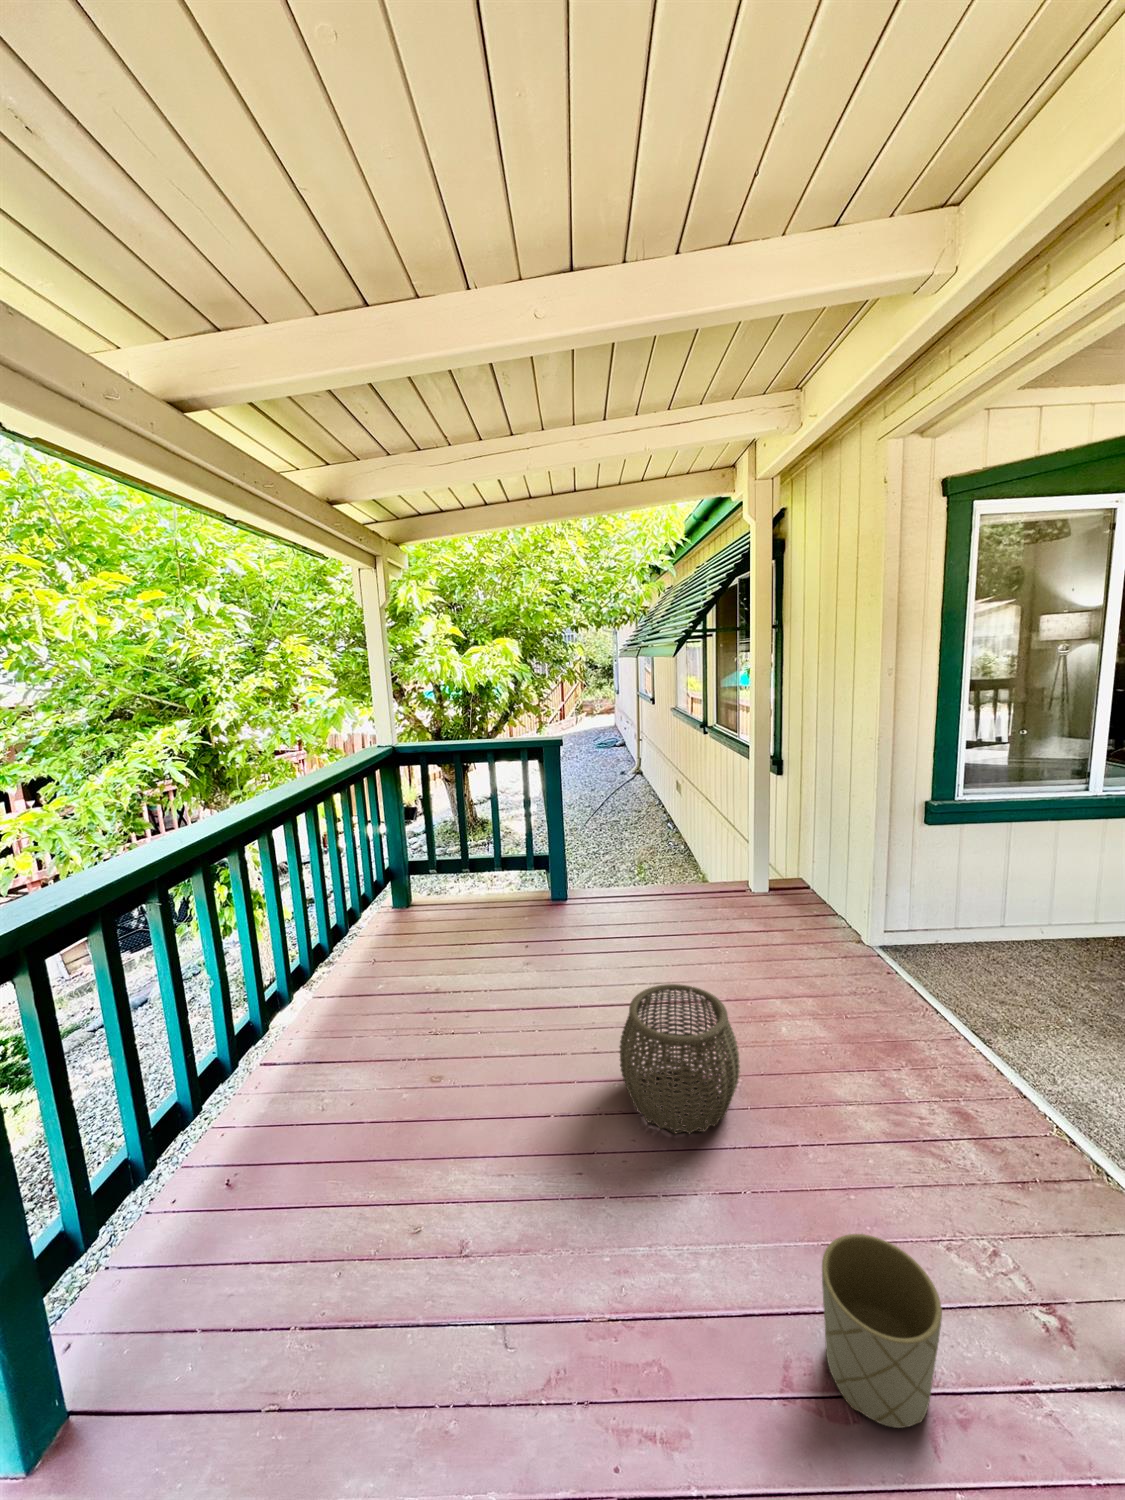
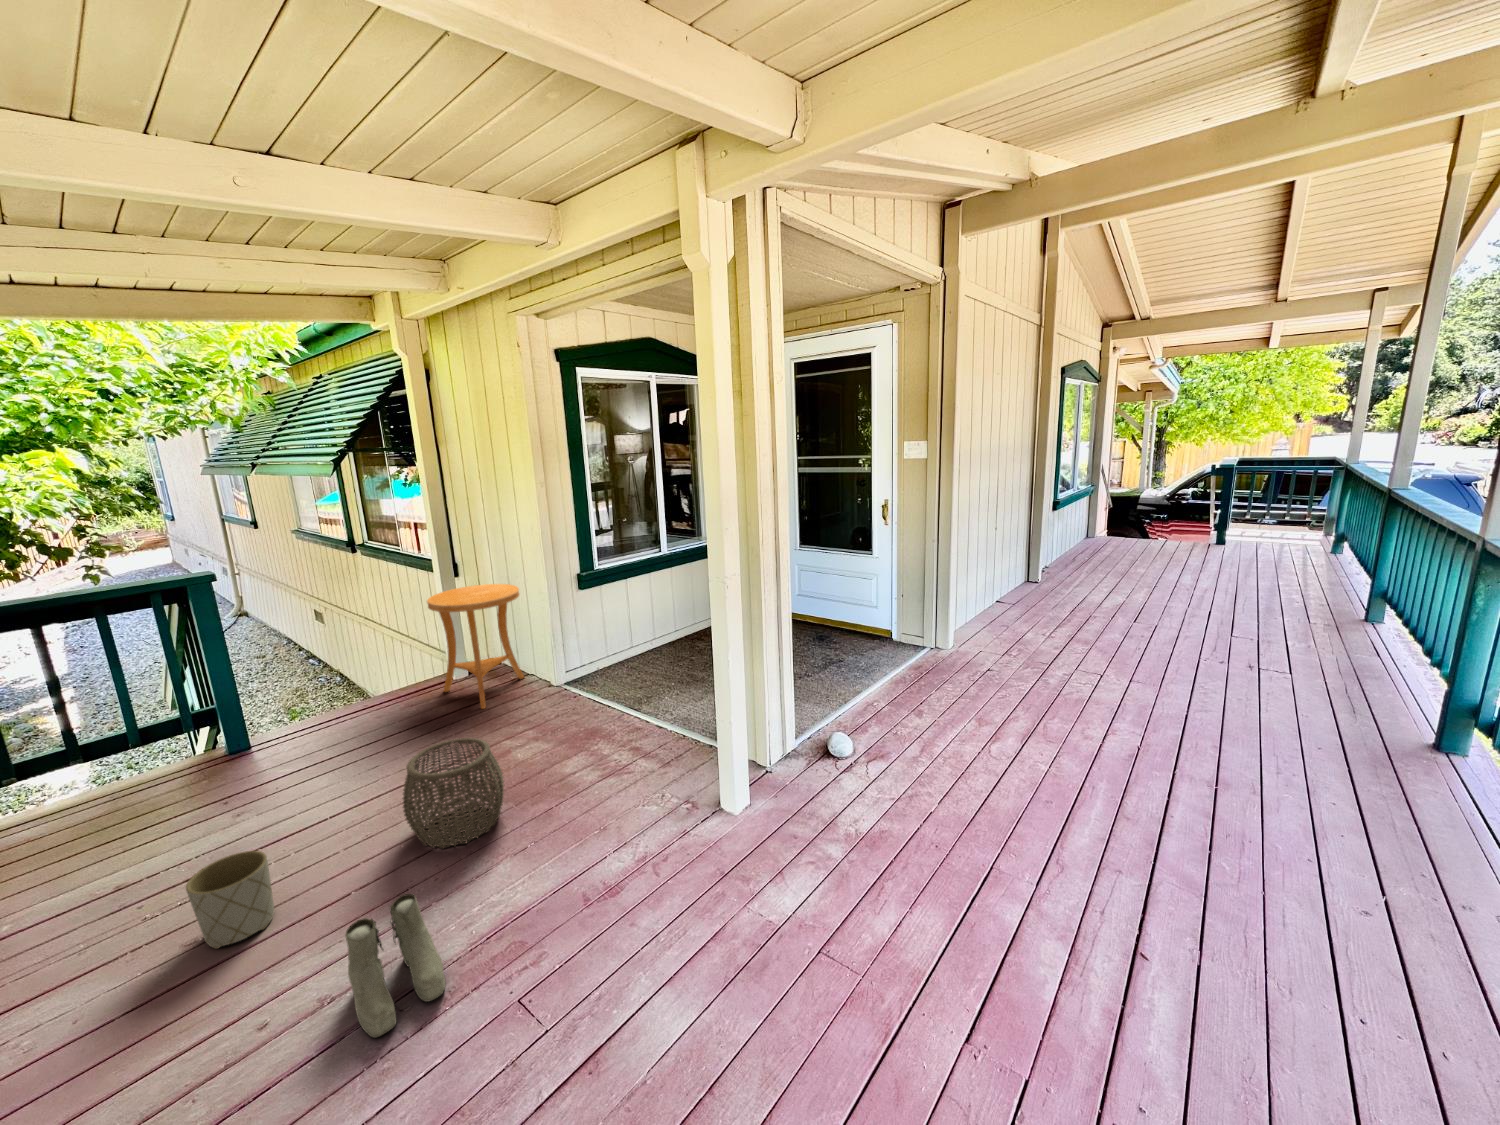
side table: none [730,790,839,942] -> present [427,584,524,709]
boots: none [457,1195,564,1385] -> present [345,894,446,1038]
planter: present [822,1234,942,1428] -> present [186,851,274,949]

